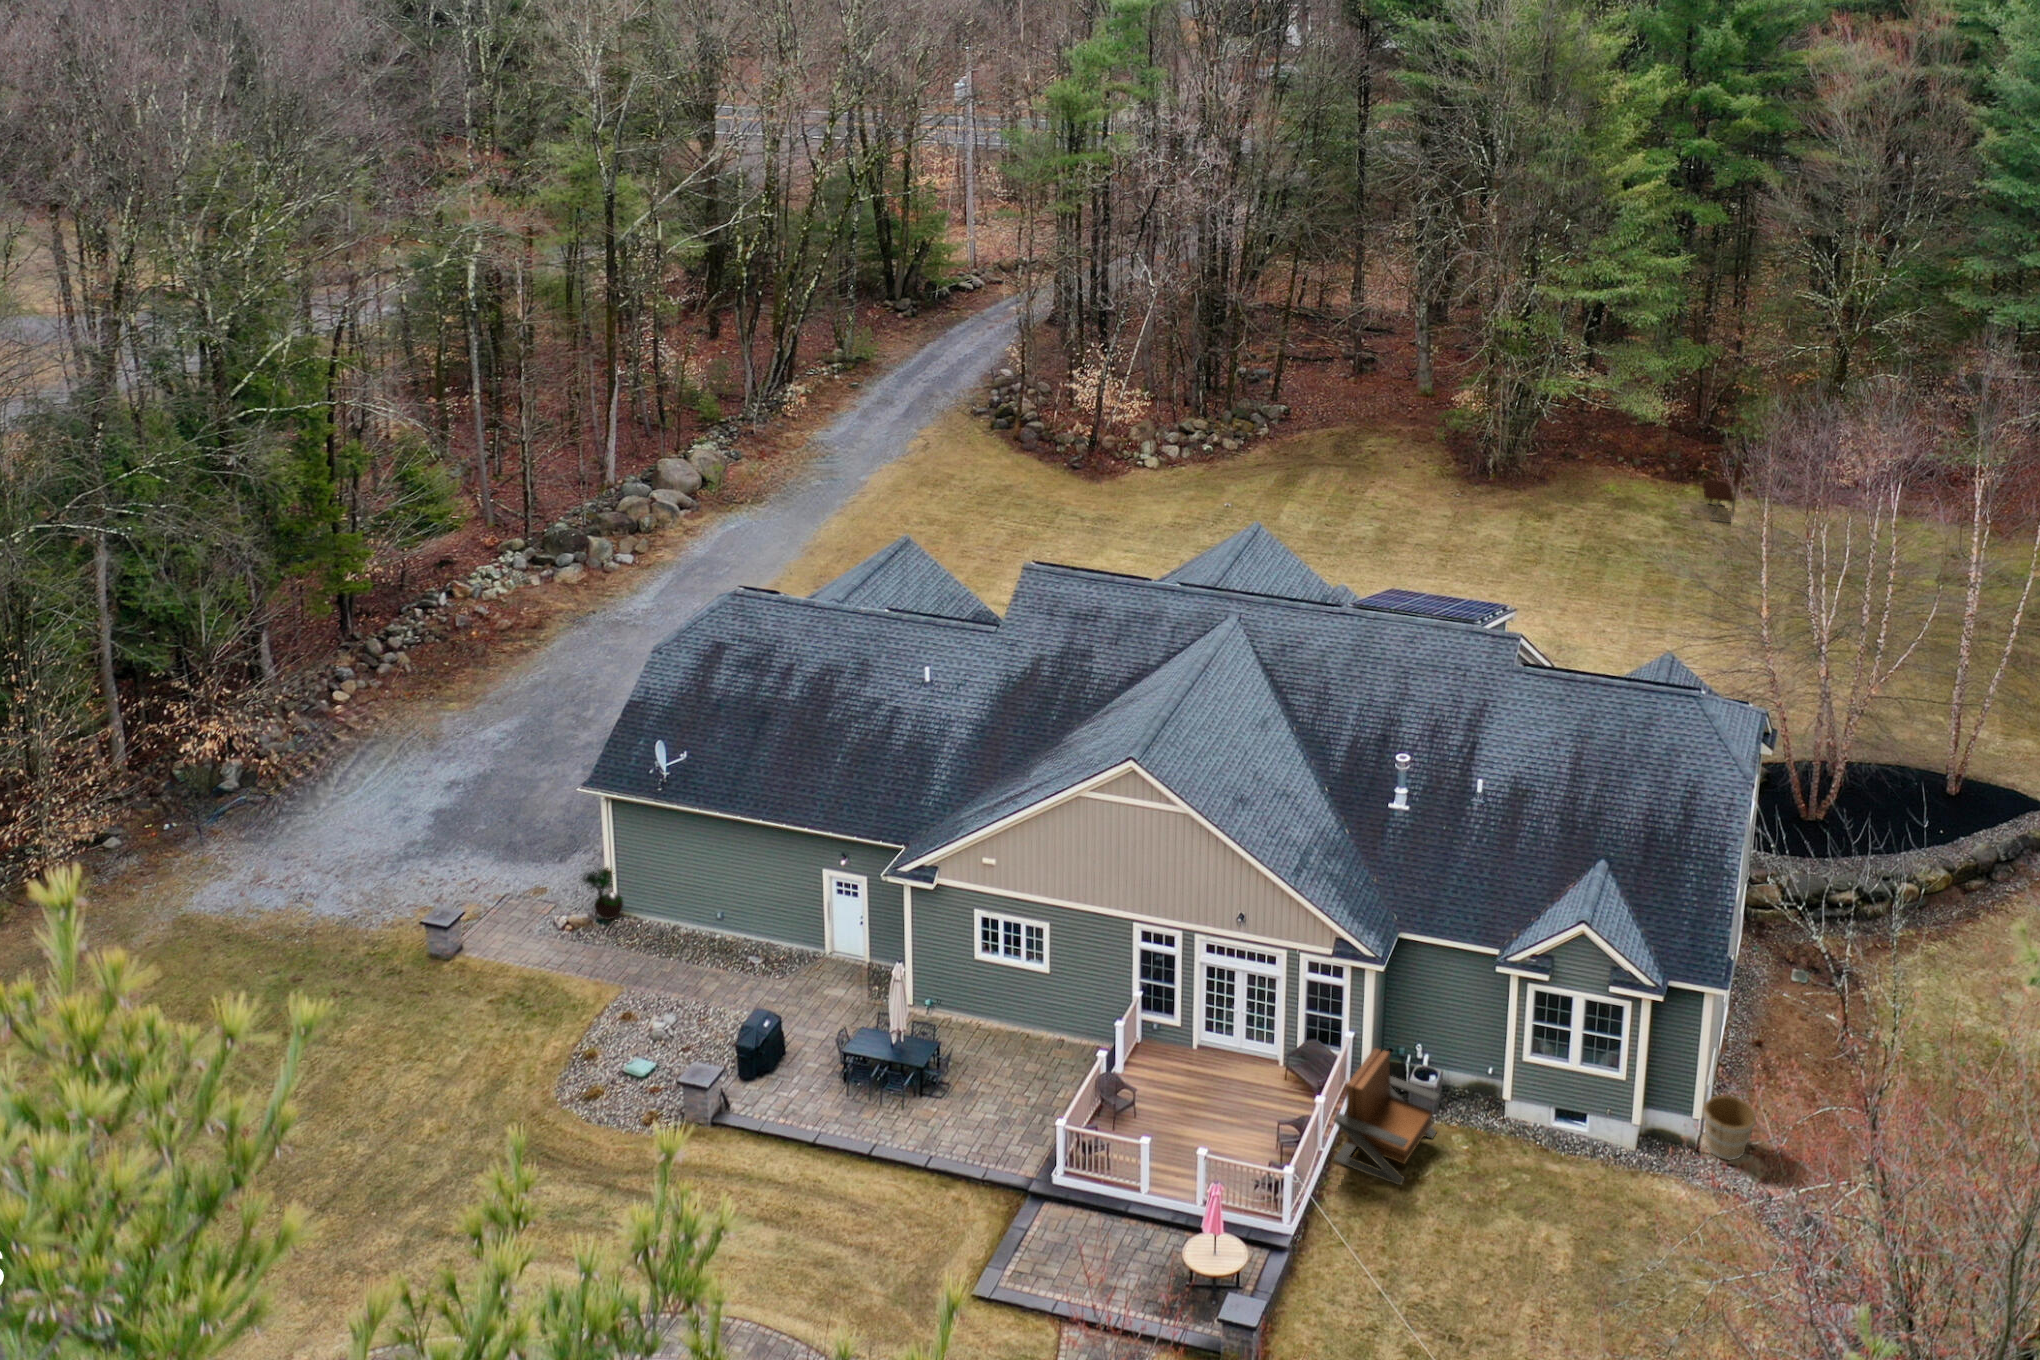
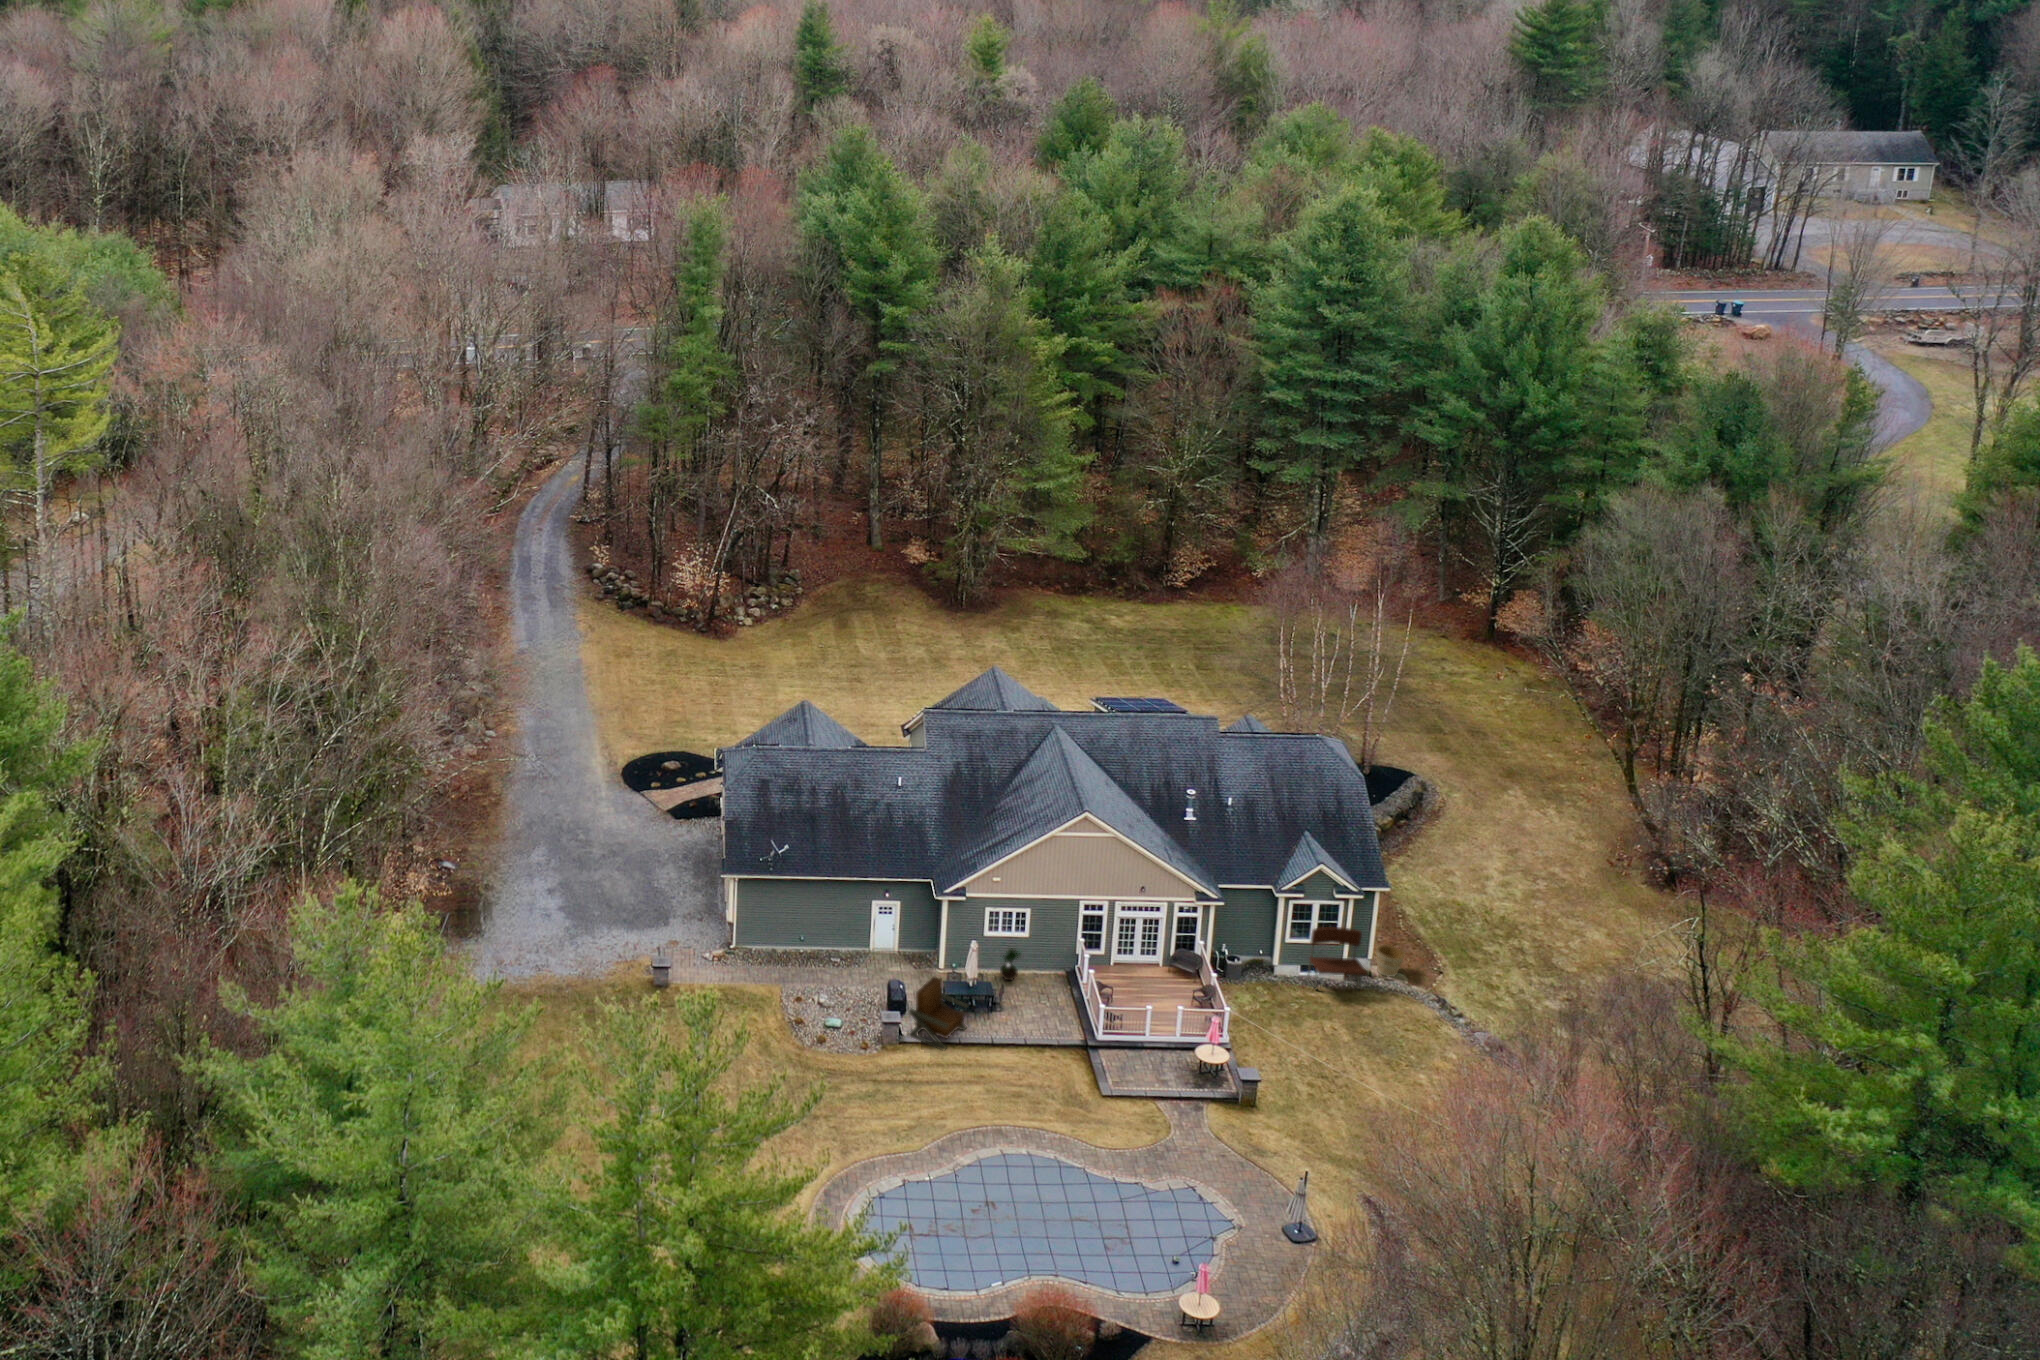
bench: present [1703,460,1743,522] -> present [1307,927,1367,989]
potted tree: present [583,867,623,920] -> present [1000,948,1020,980]
lounge chair: present [1334,1048,1439,1185] -> present [908,976,968,1050]

